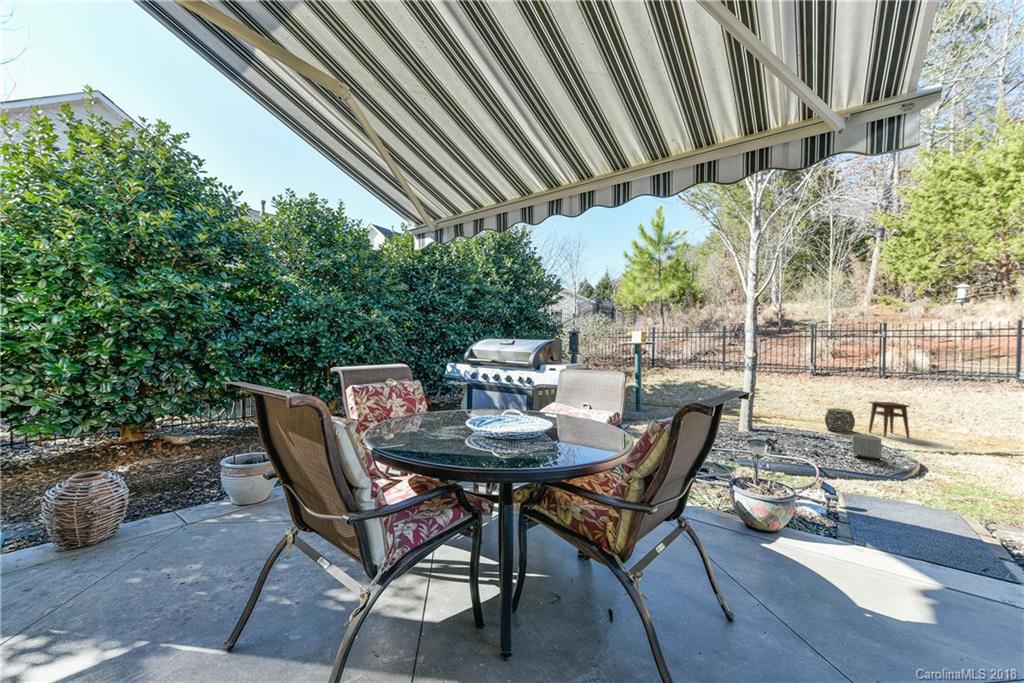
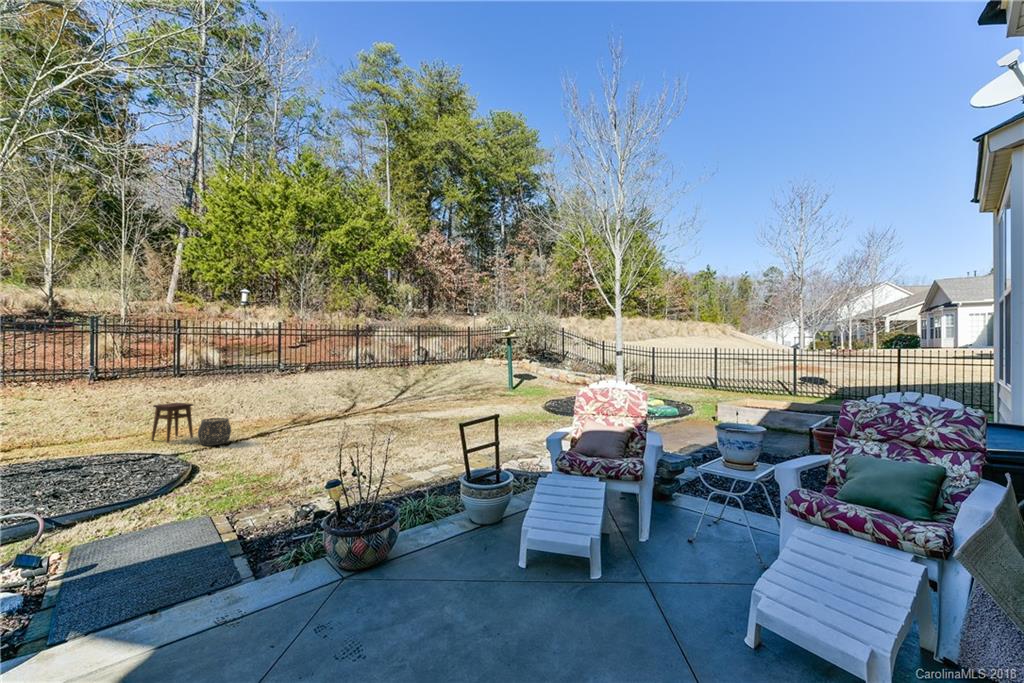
woven basket: present [825,408,855,432] -> present [198,418,231,446]
planter: present [852,434,881,459] -> none [121,447,157,476]

